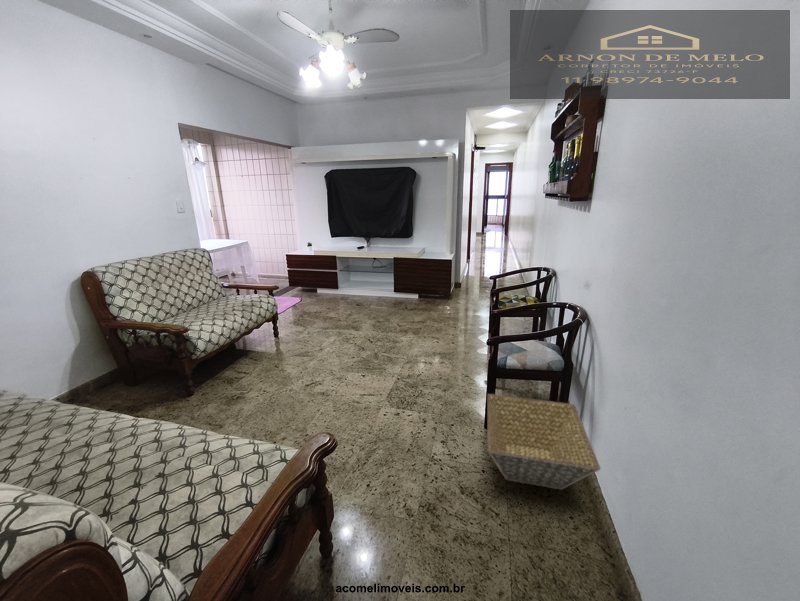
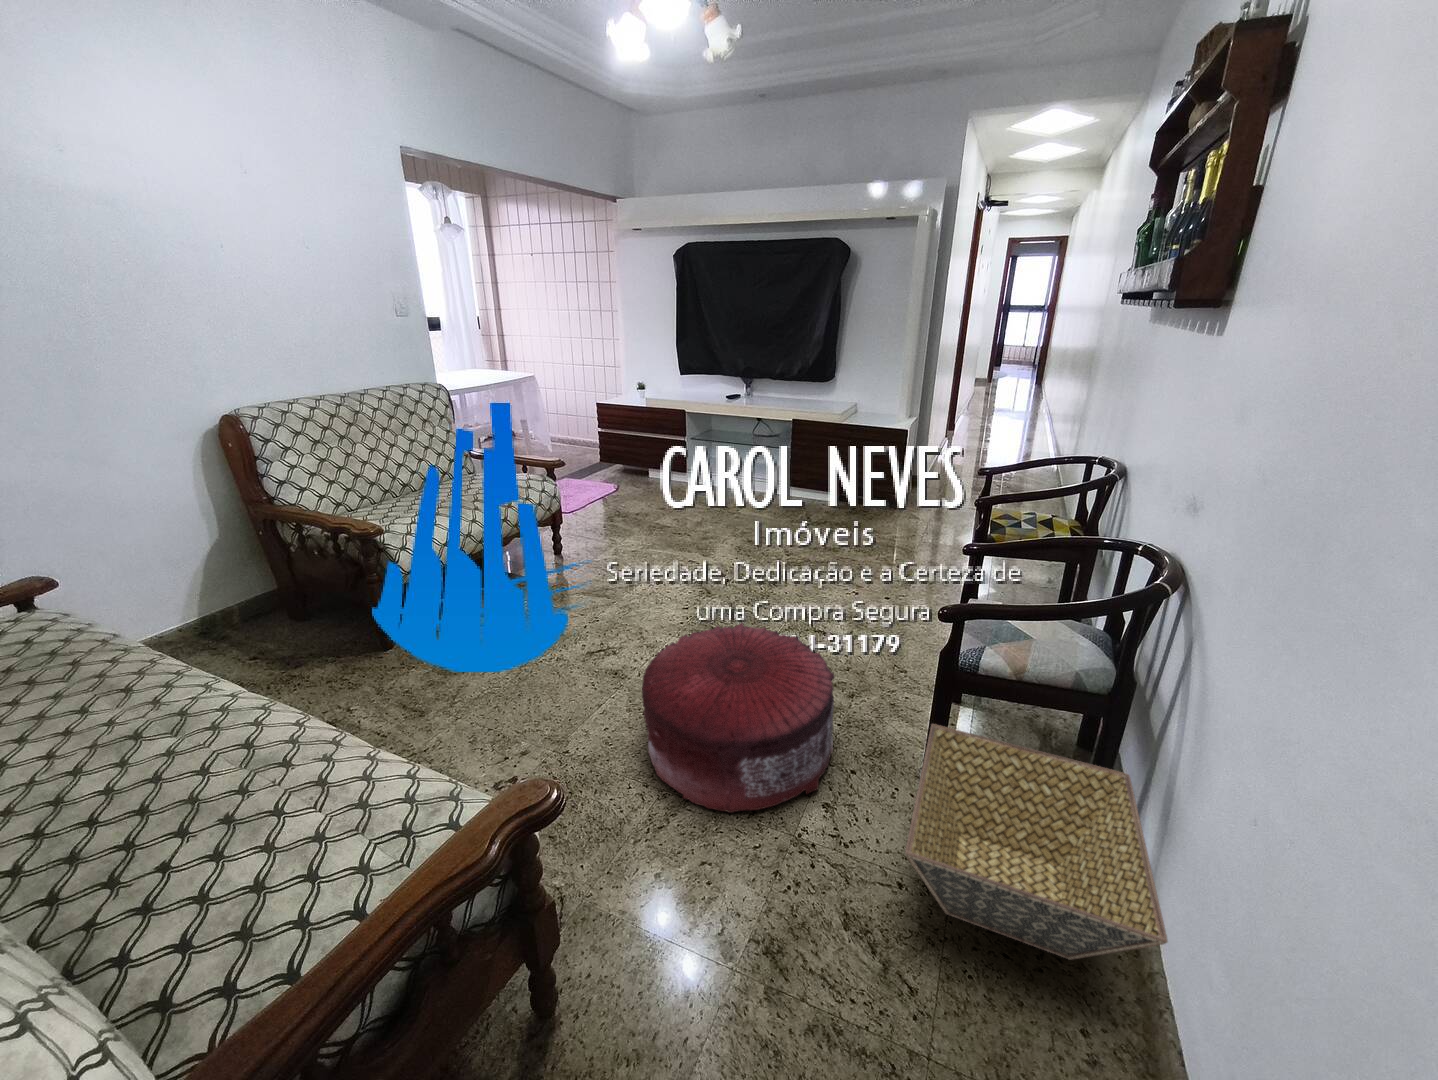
pouf: none [346,358,441,451] -> present [642,623,835,813]

